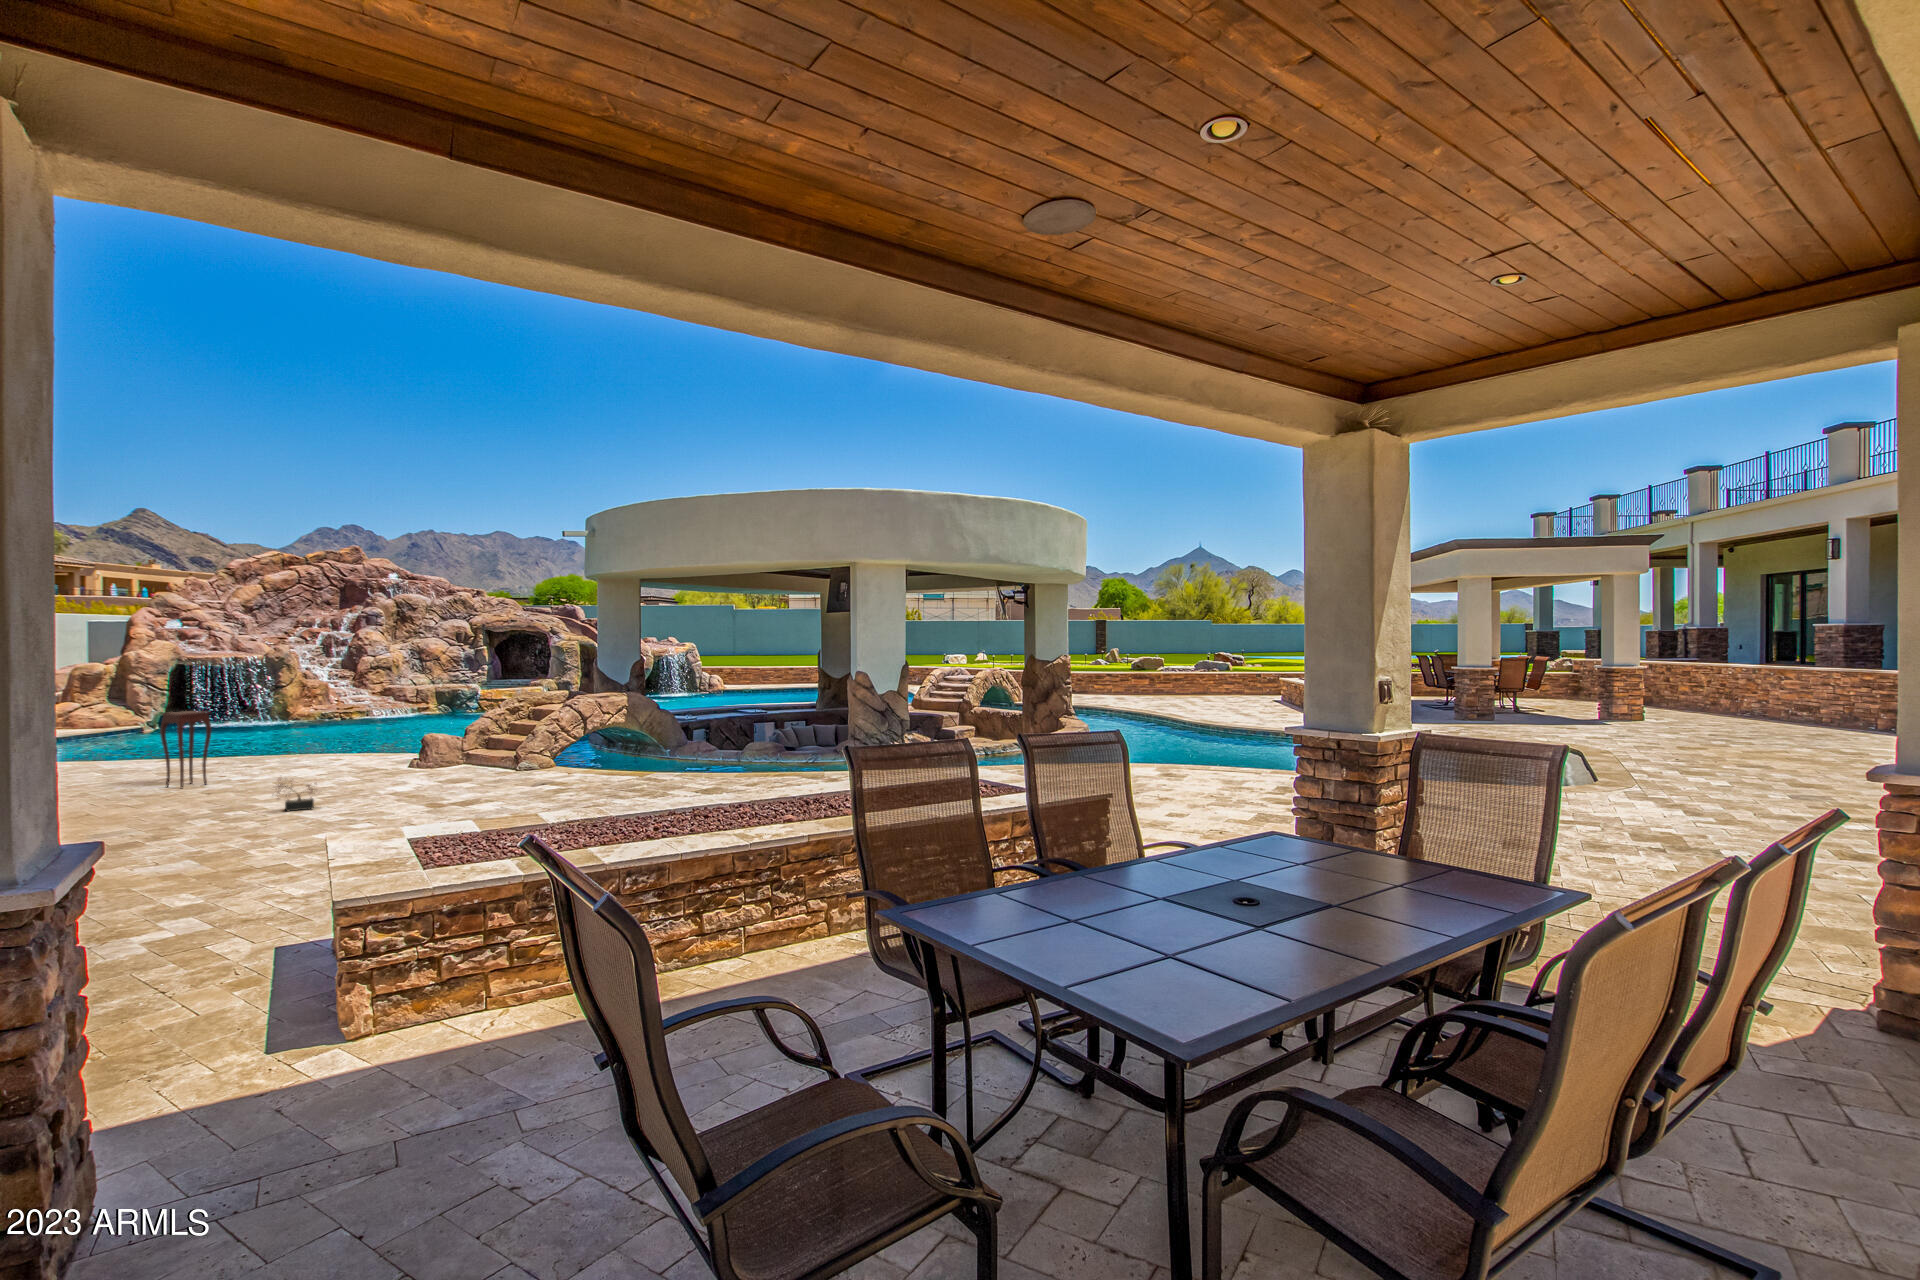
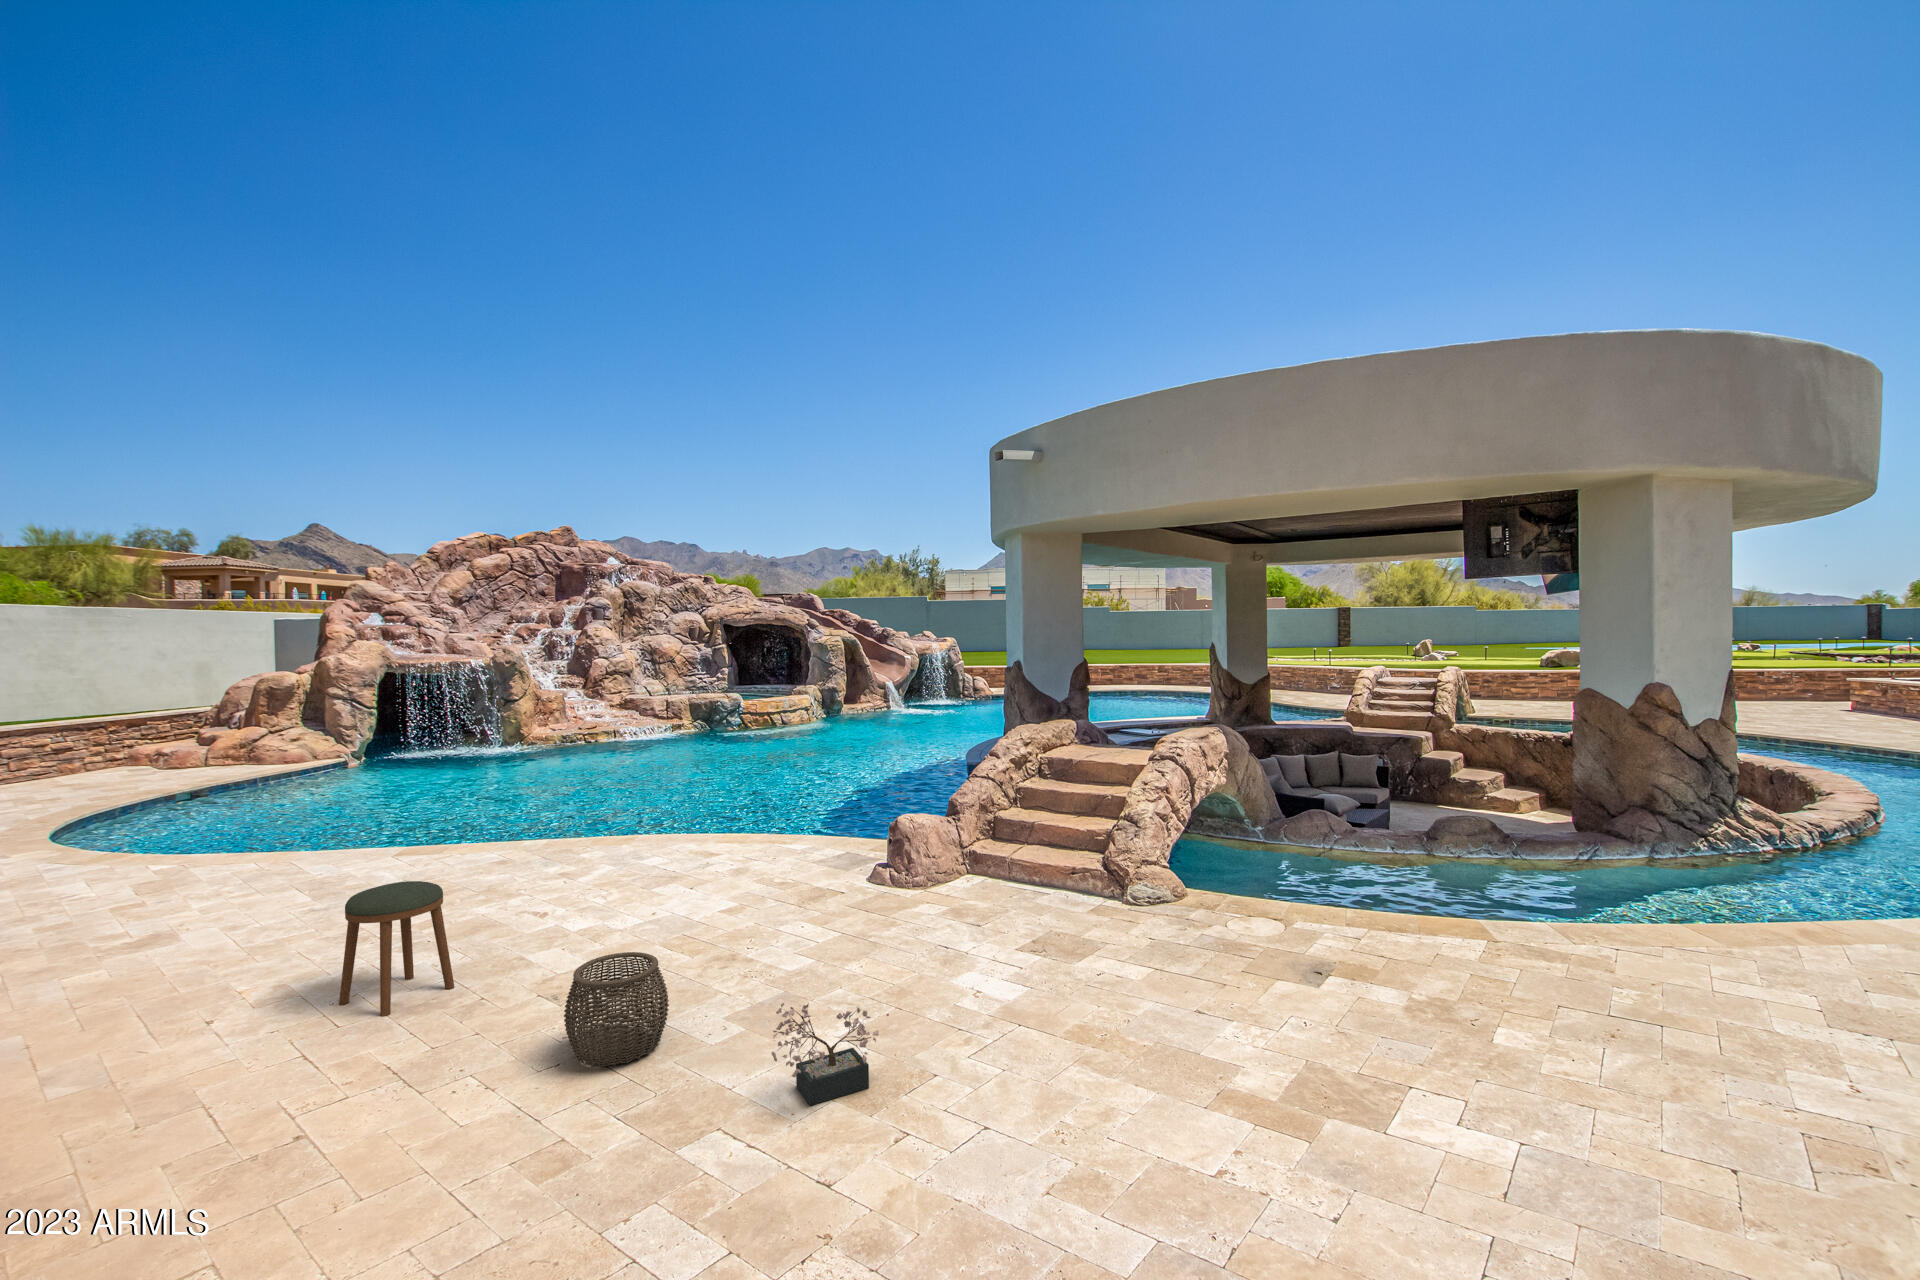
side table: present [160,711,212,788] -> none [430,782,526,953]
stool: none [107,749,164,800] -> present [339,881,454,1016]
woven basket: none [199,769,249,807] -> present [564,952,669,1067]

